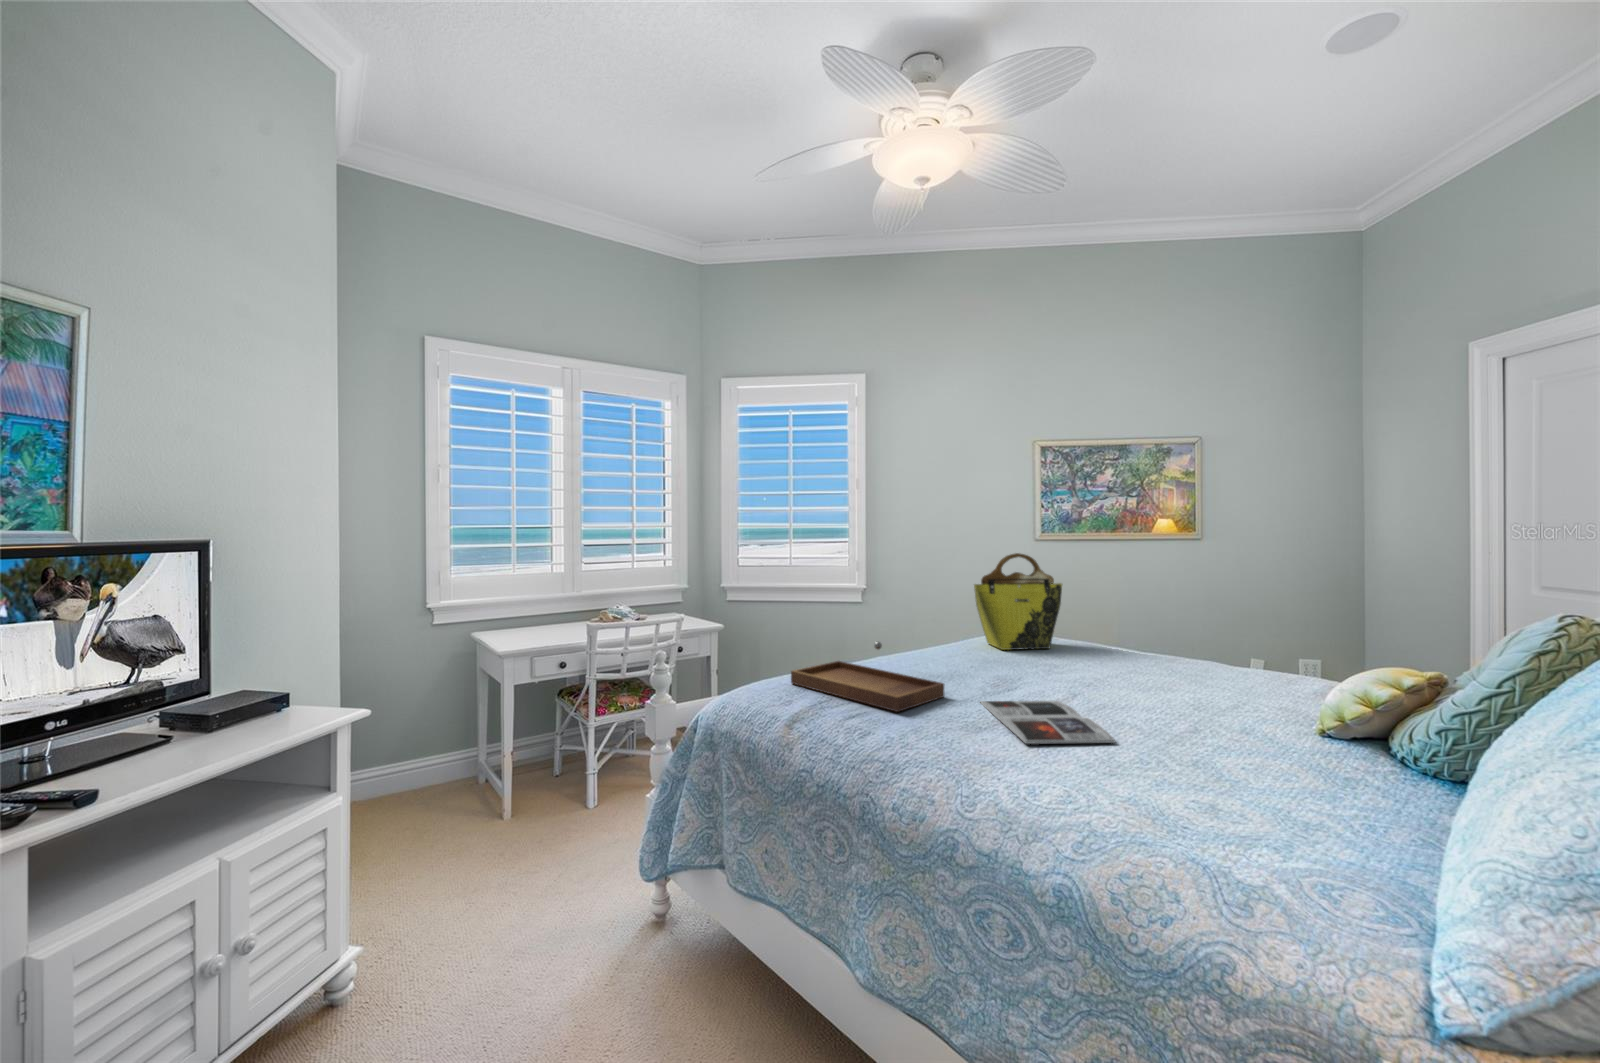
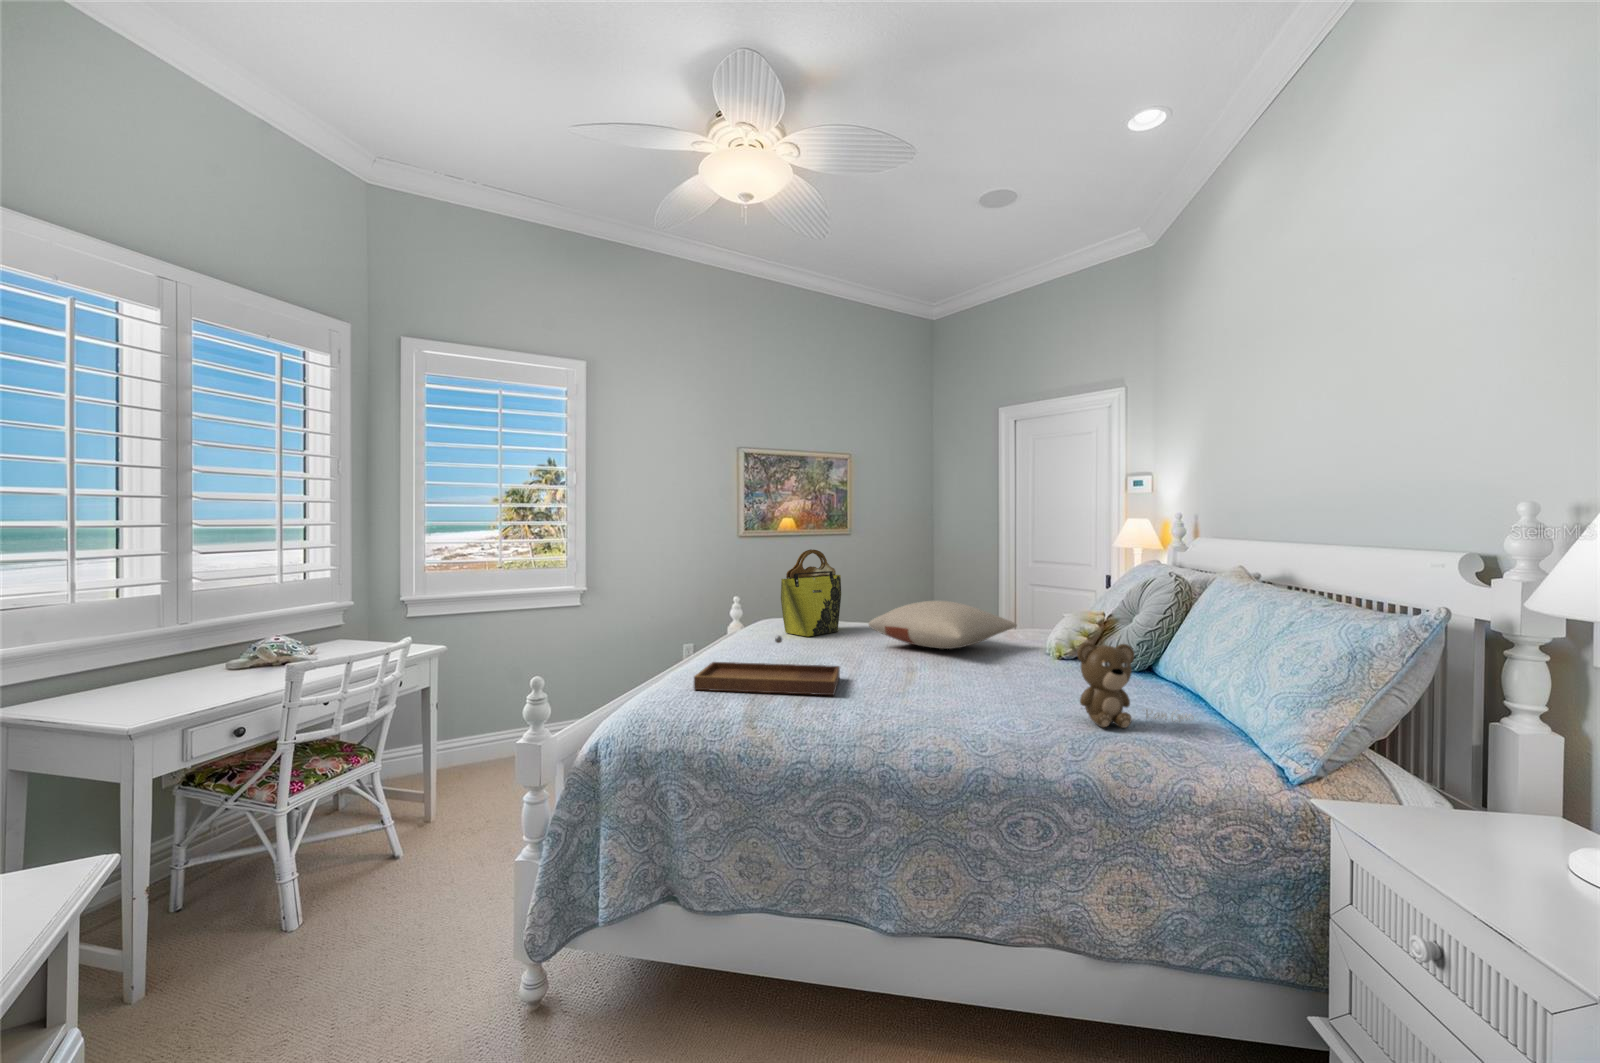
pillow: none [1051,623,1270,686] -> present [869,601,1017,649]
teddy bear: none [1138,698,1367,862] -> present [1077,643,1194,728]
magazine: present [980,701,1116,744] -> none [870,668,997,699]

